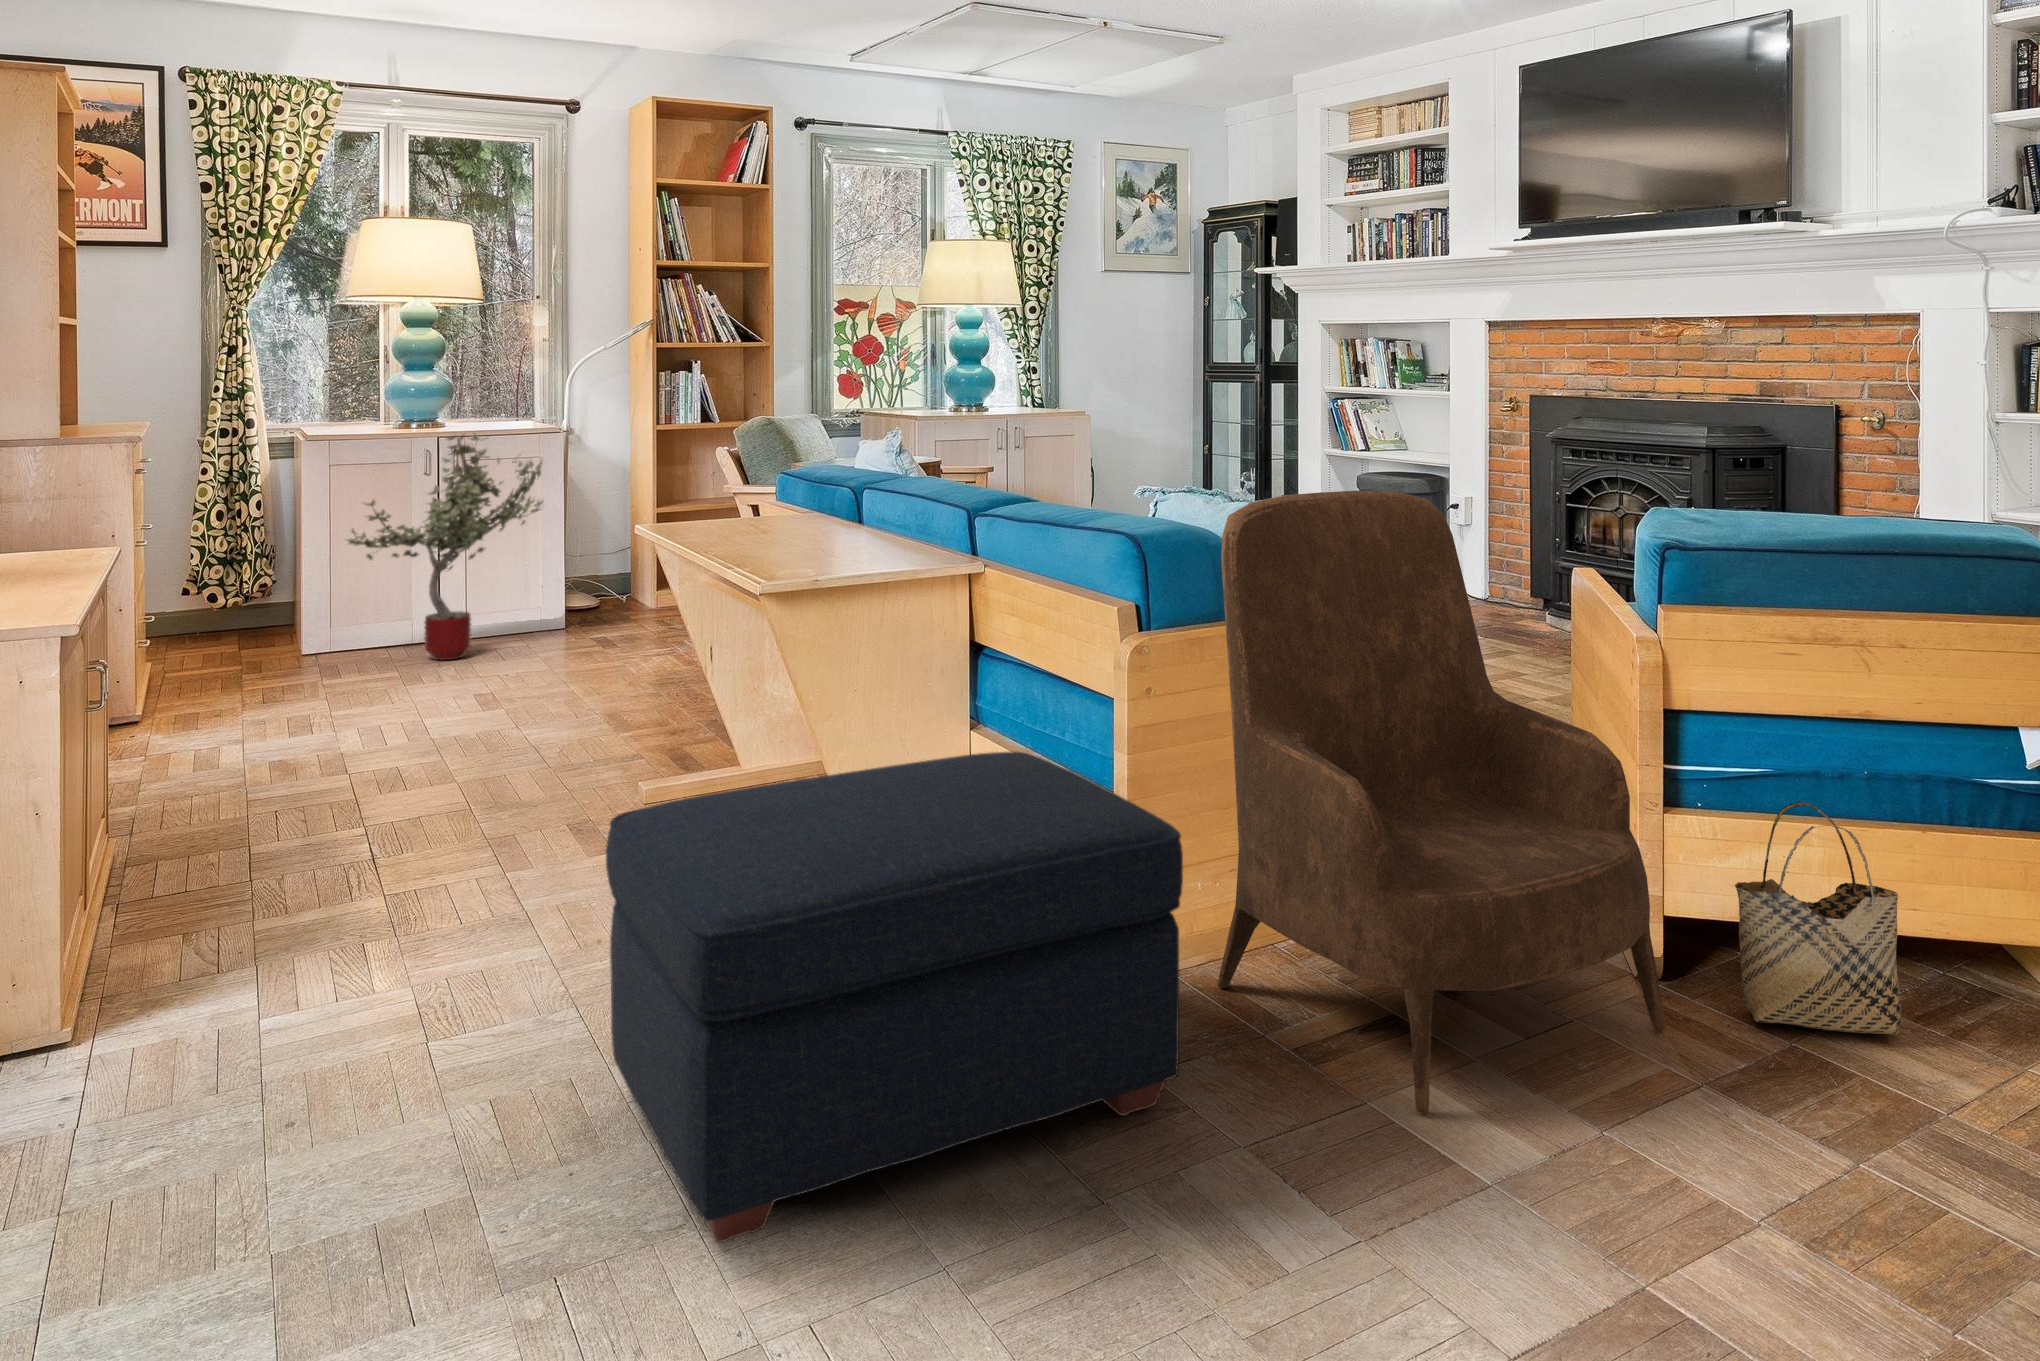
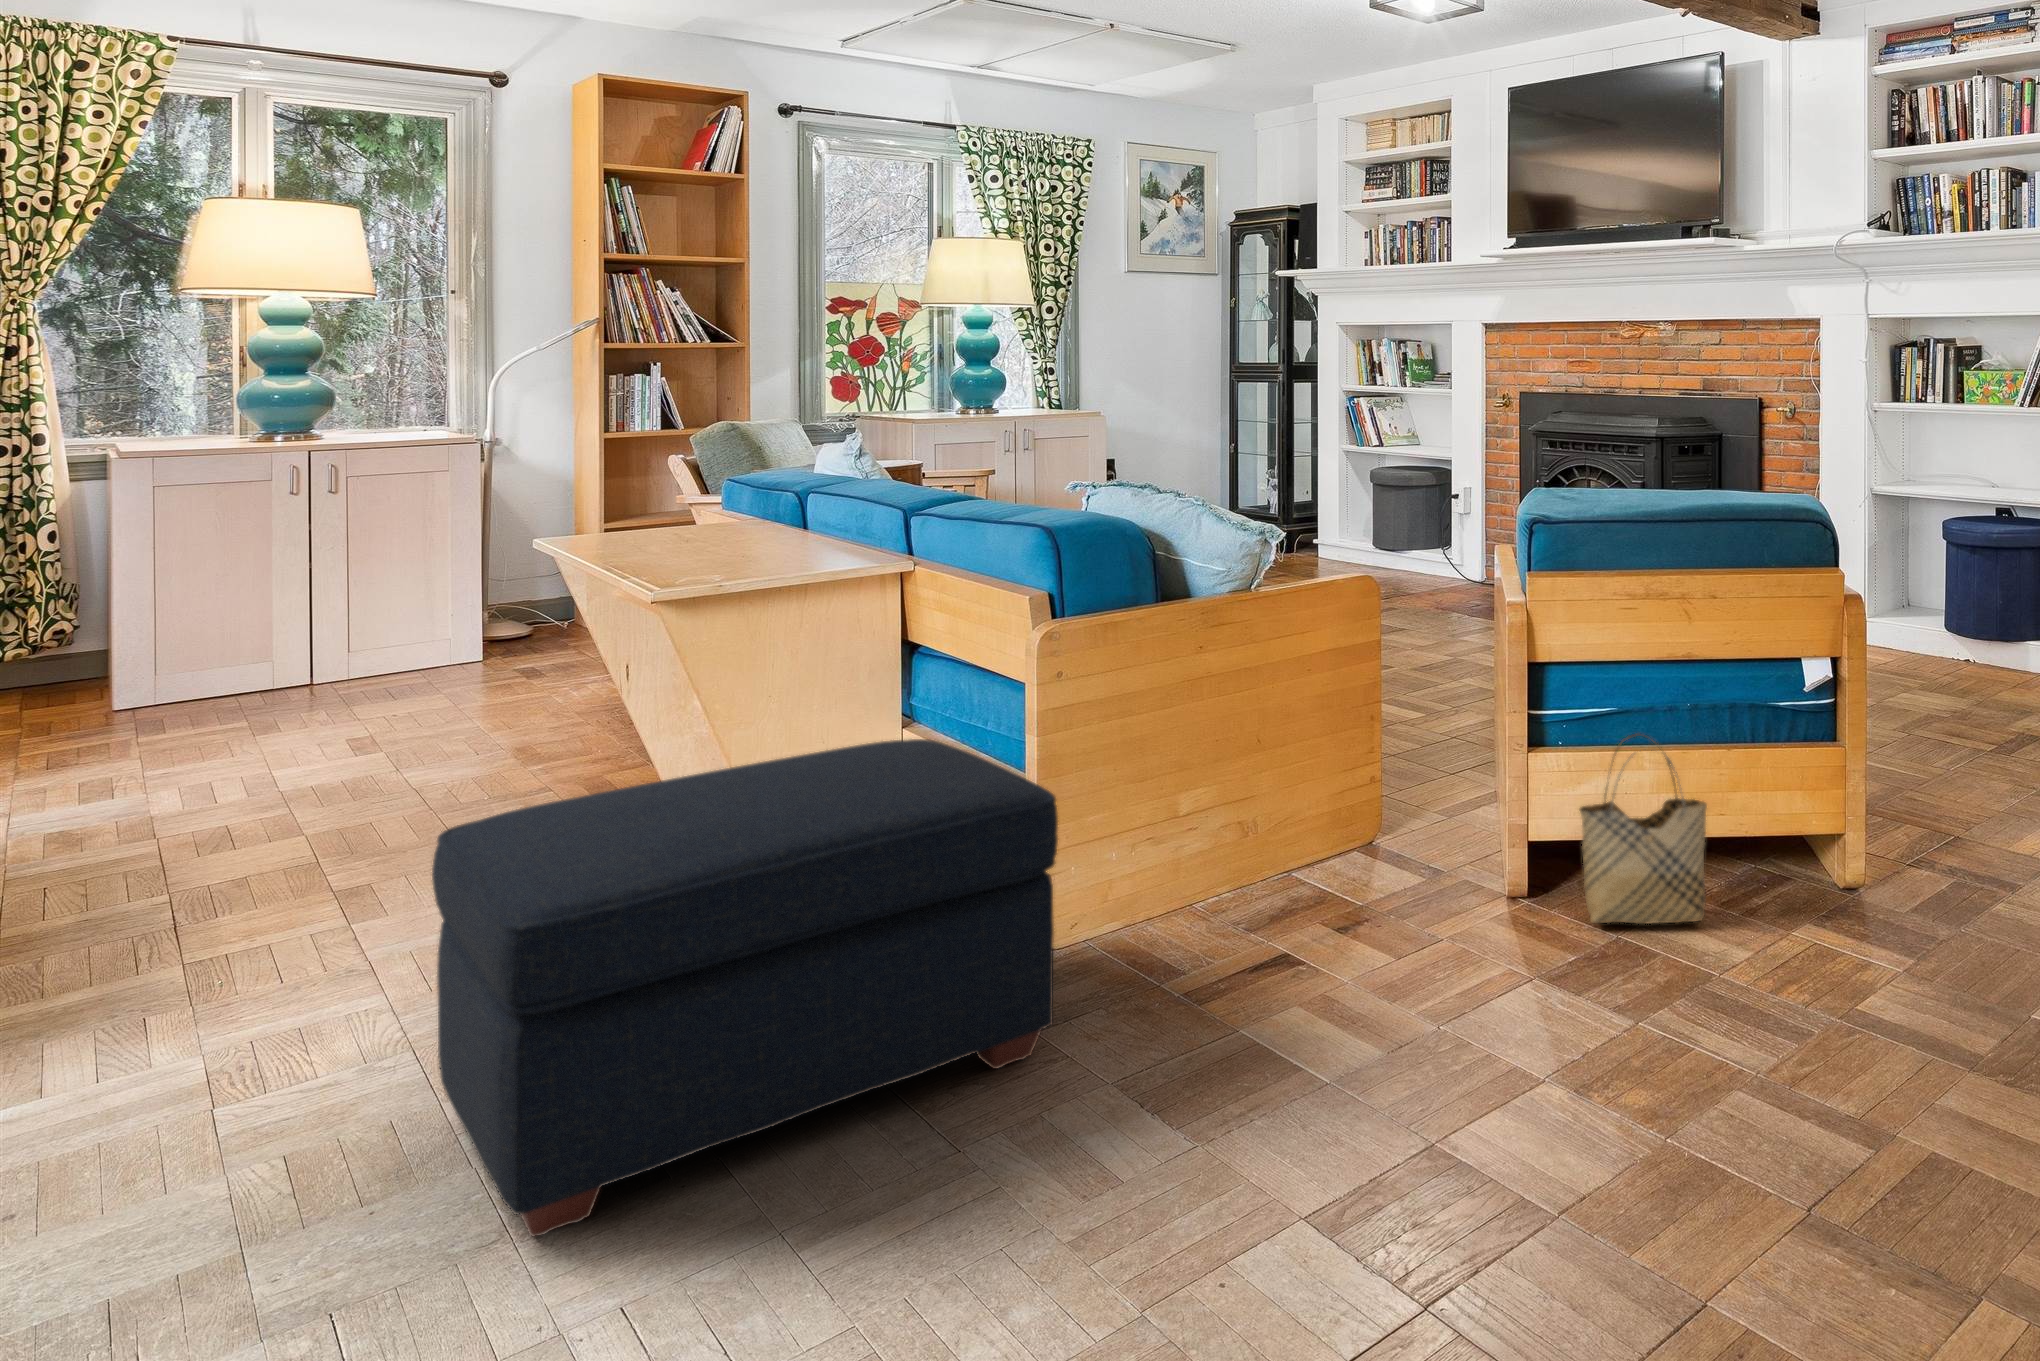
potted tree: present [347,434,543,660] -> none [172,443,445,702]
armchair: present [1218,491,1665,1113] -> none [1122,477,1517,1031]

